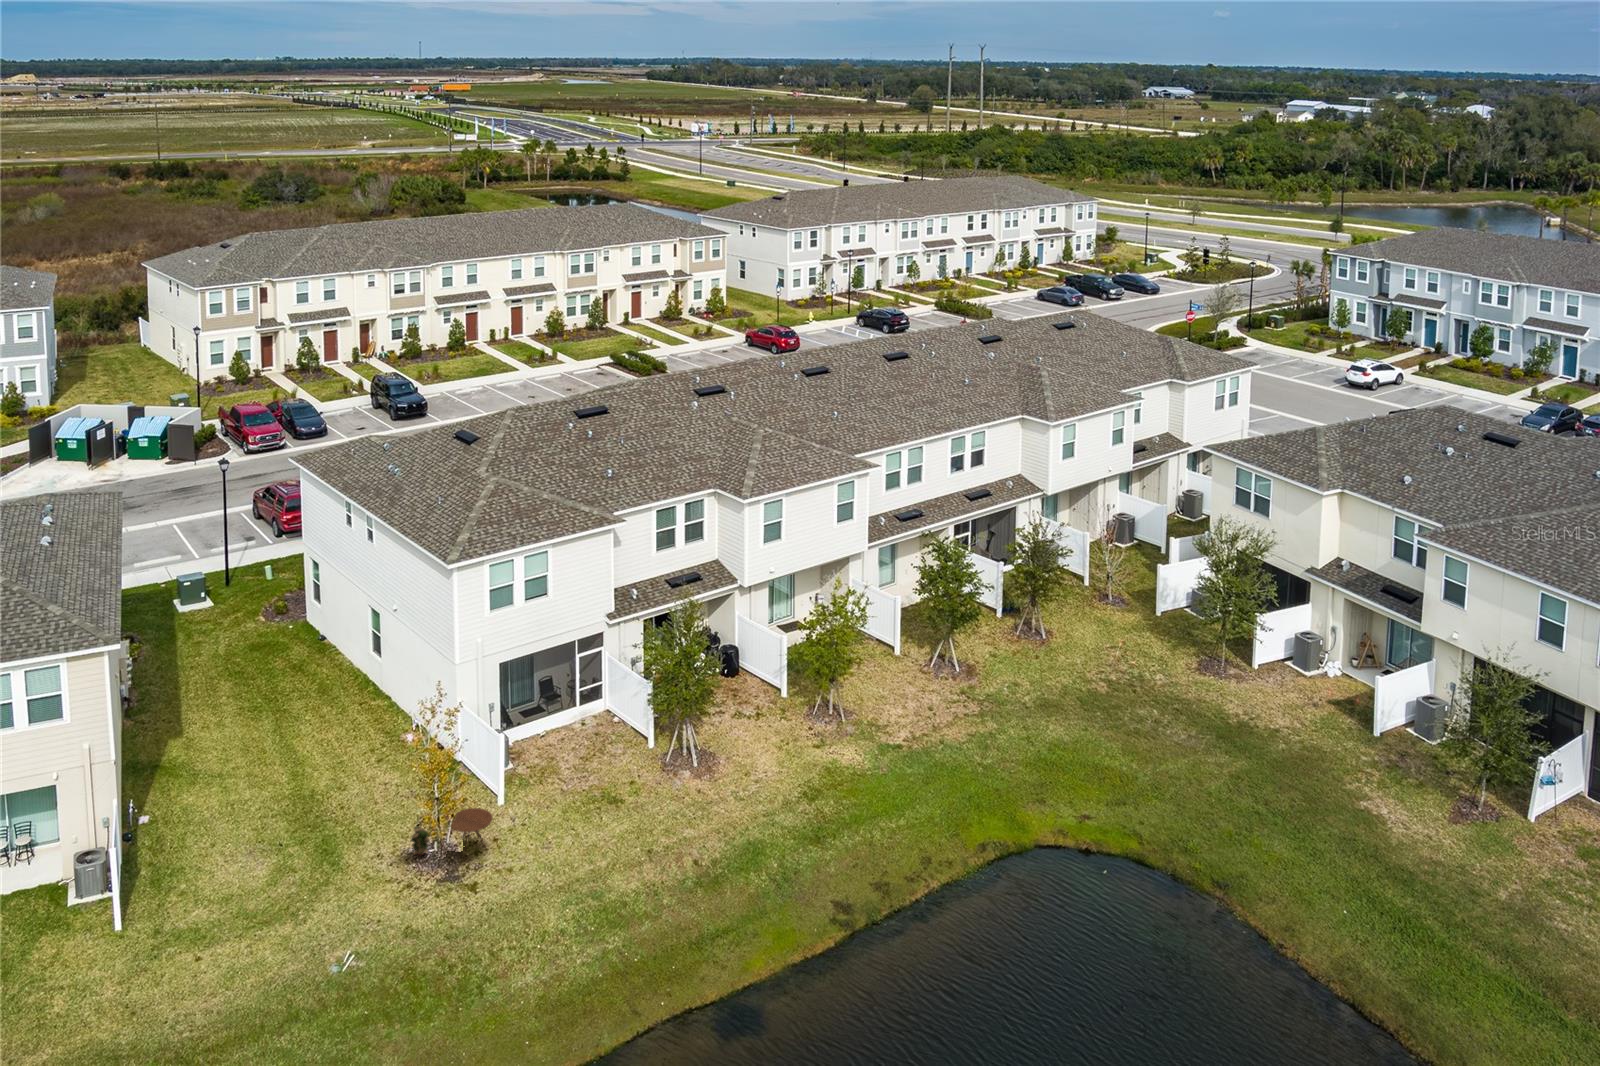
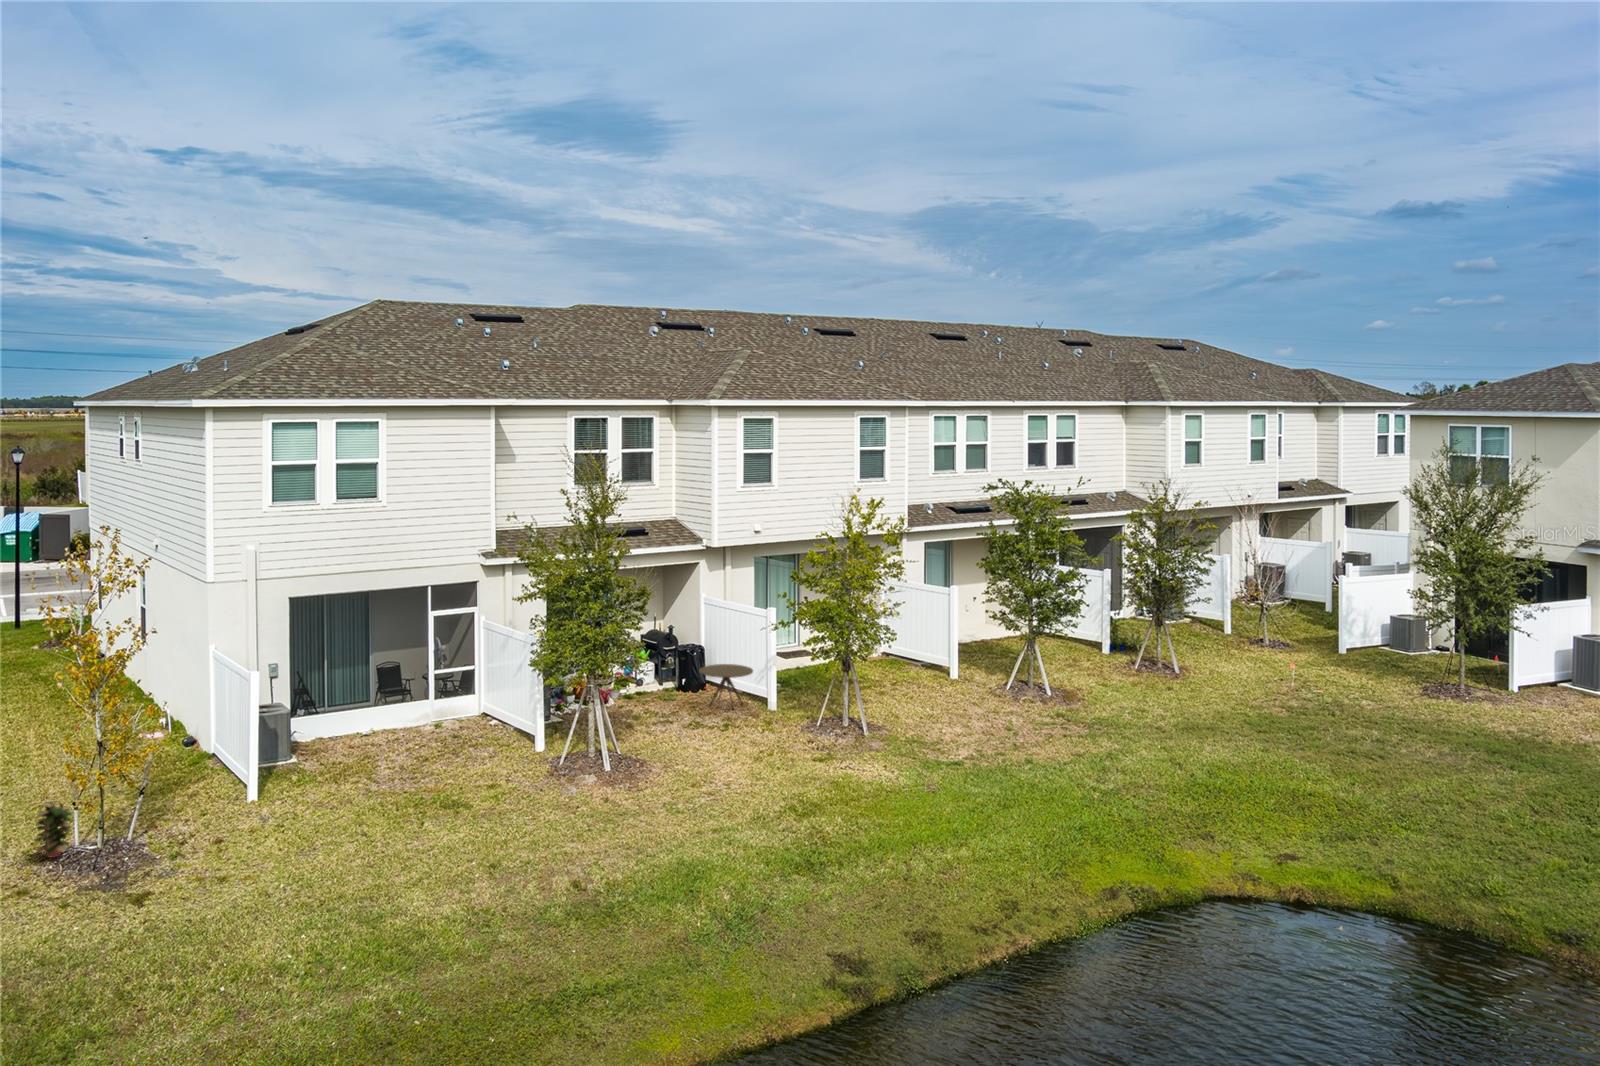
round table: present [449,808,493,848] -> present [699,664,753,709]

